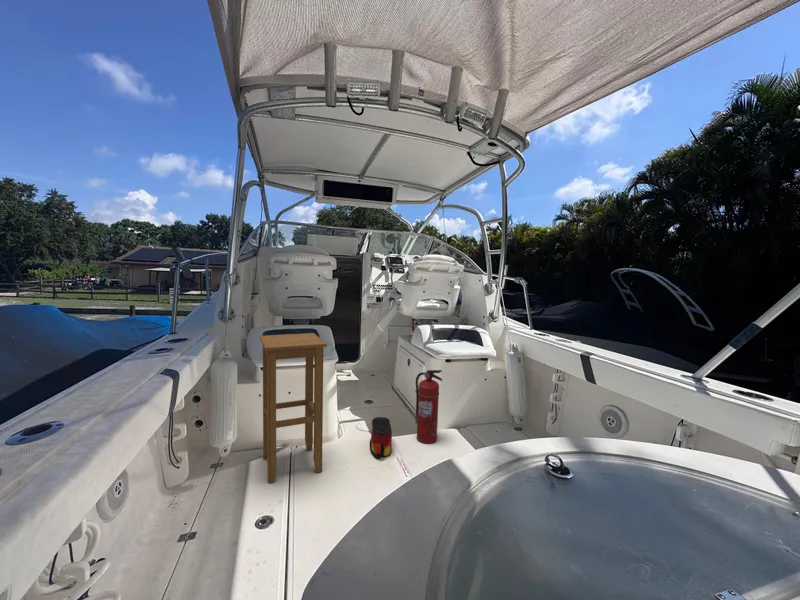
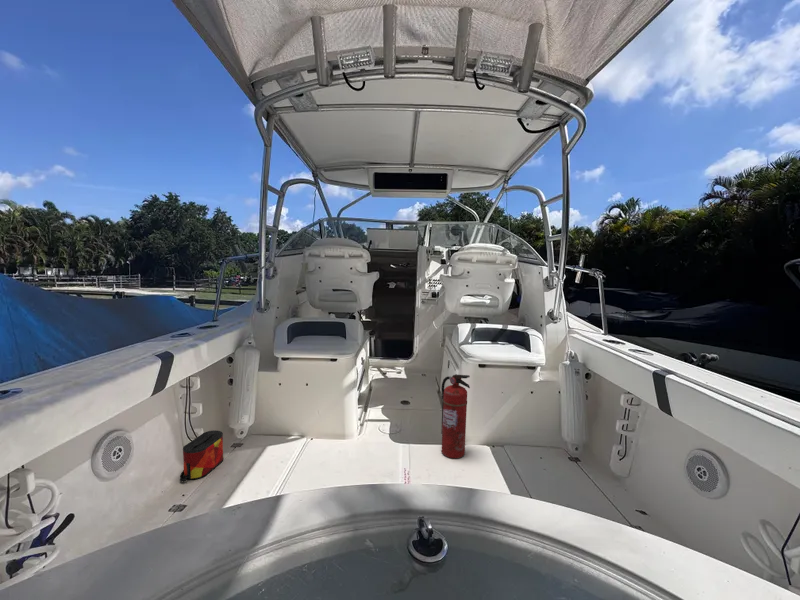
stool: present [260,333,327,483] -> none [264,326,329,477]
bag: present [370,417,392,459] -> present [180,430,224,481]

